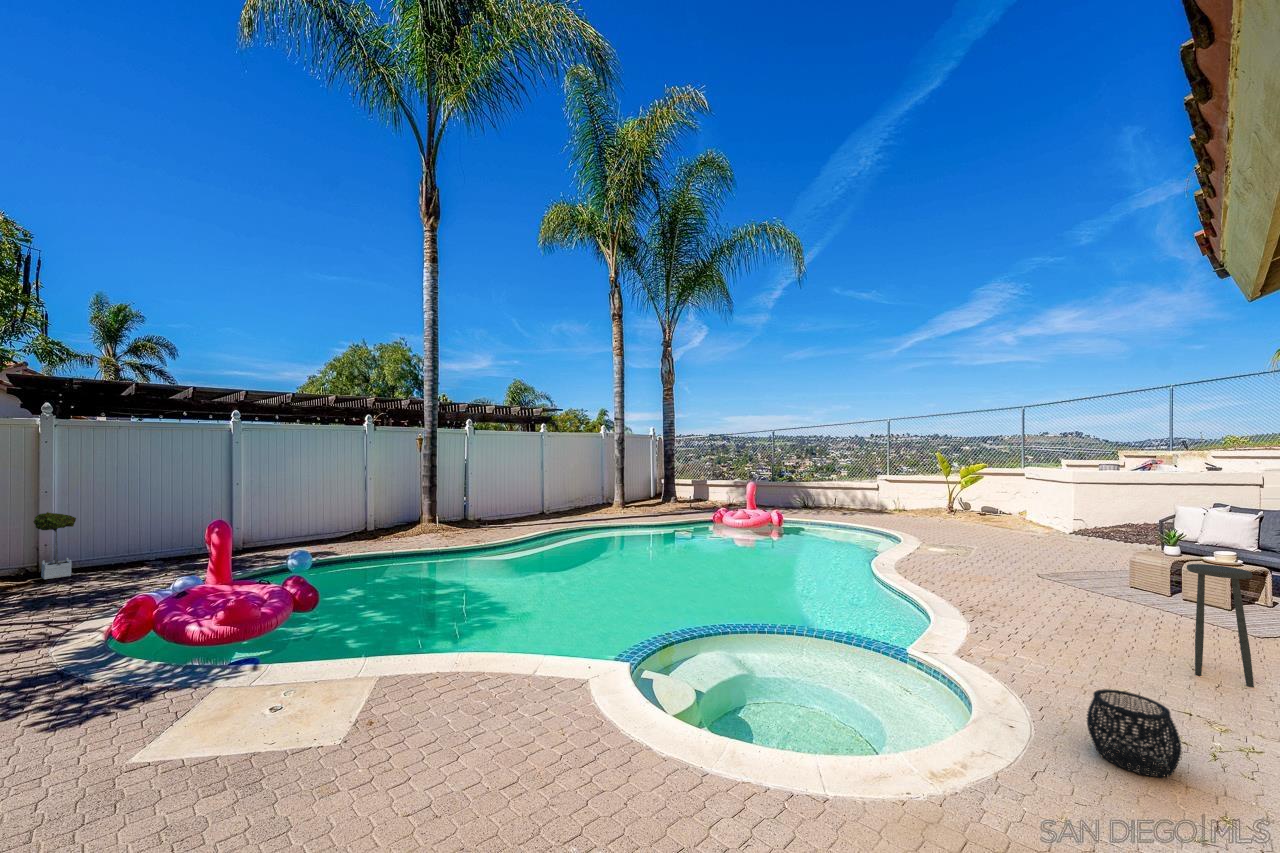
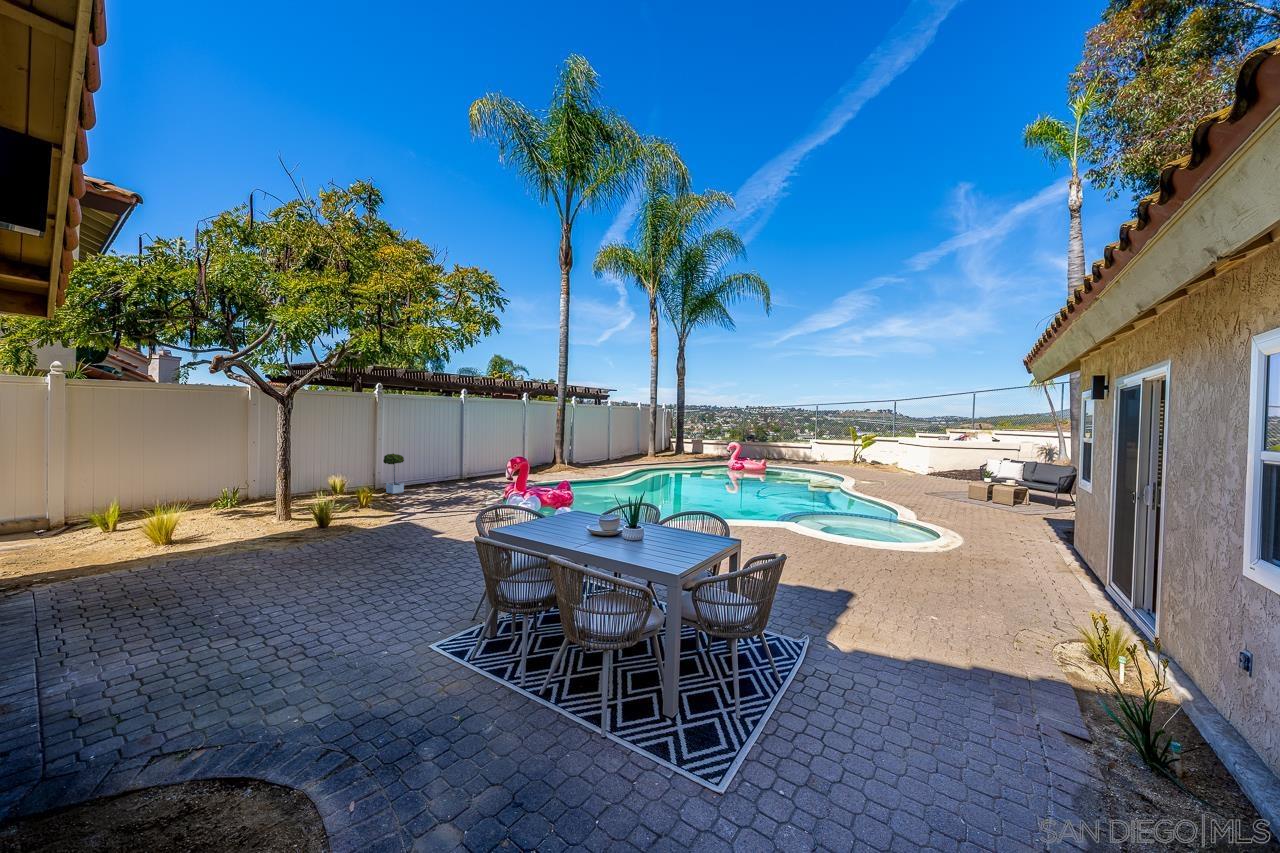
stool: present [1187,564,1254,687] -> none [1005,482,1030,527]
woven basket: present [1087,689,1182,778] -> none [981,521,1012,546]

